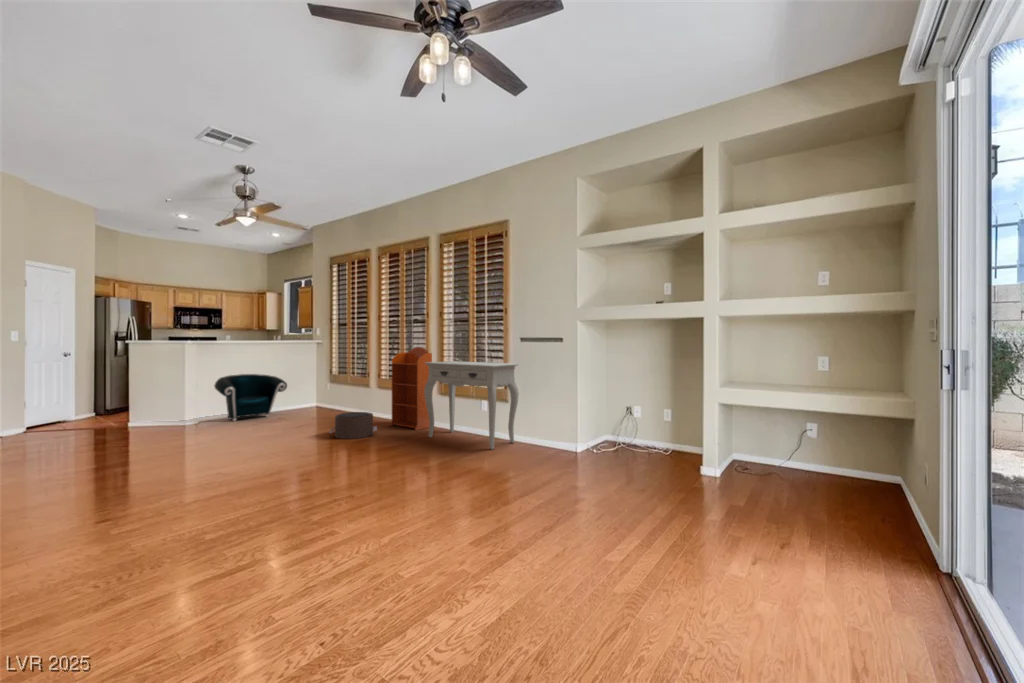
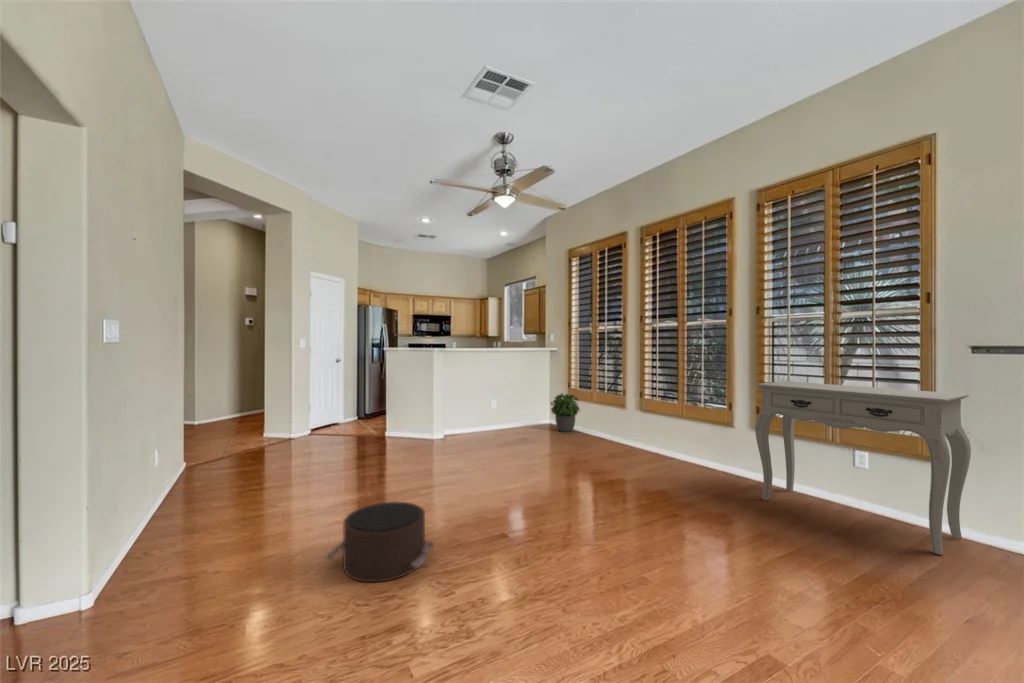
bookcase: present [390,347,432,430] -> none [673,358,741,480]
armchair: present [215,374,287,421] -> none [460,385,530,439]
potted plant: none [308,379,338,412] -> present [551,393,579,432]
pouf: present [329,412,377,439] -> present [325,502,433,582]

